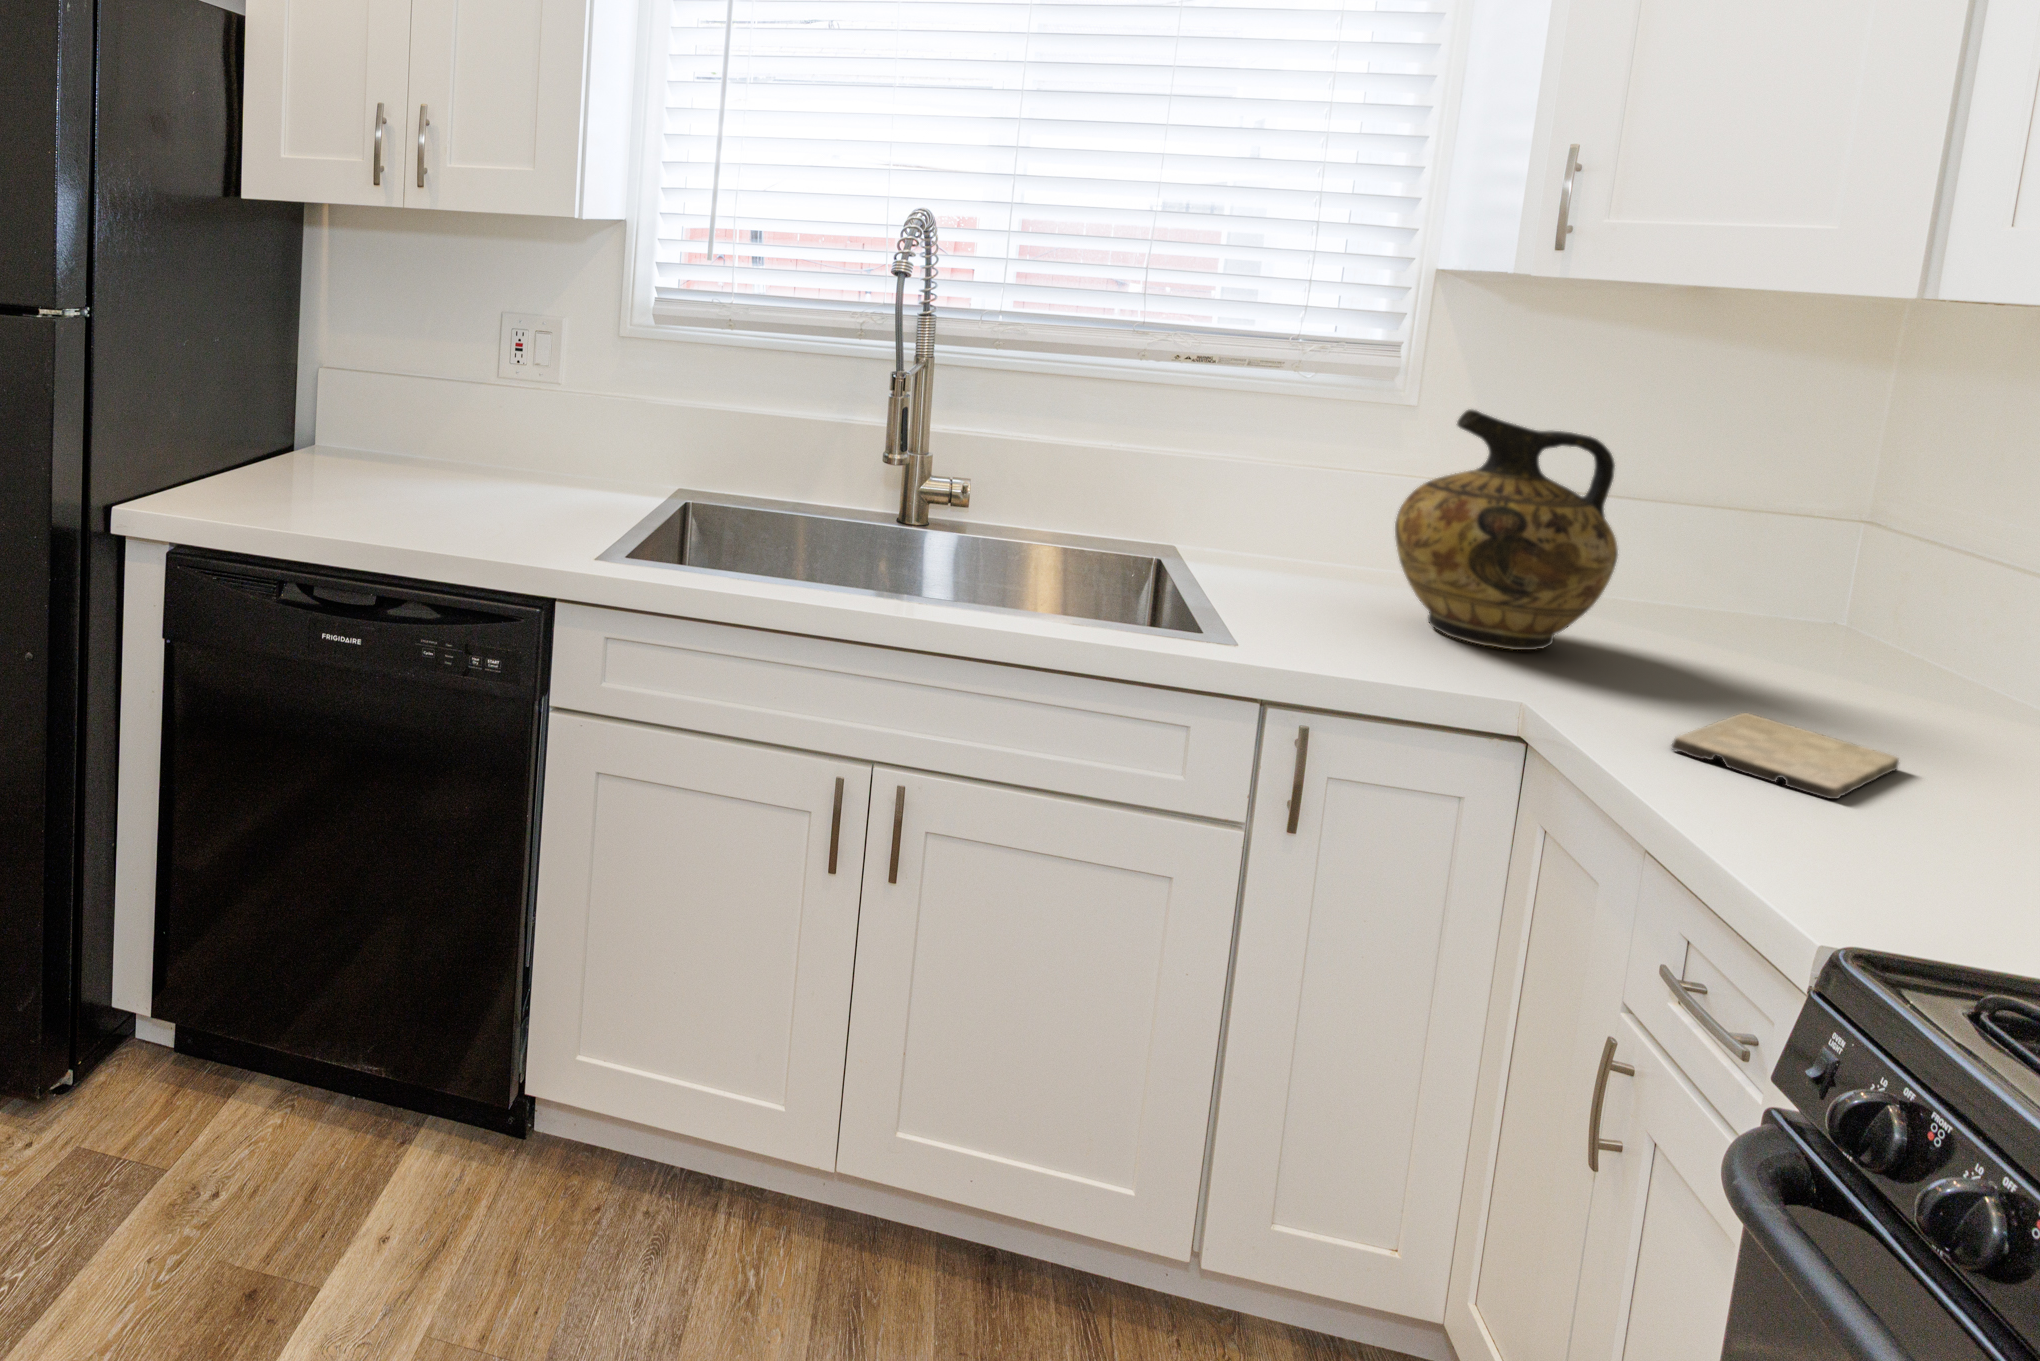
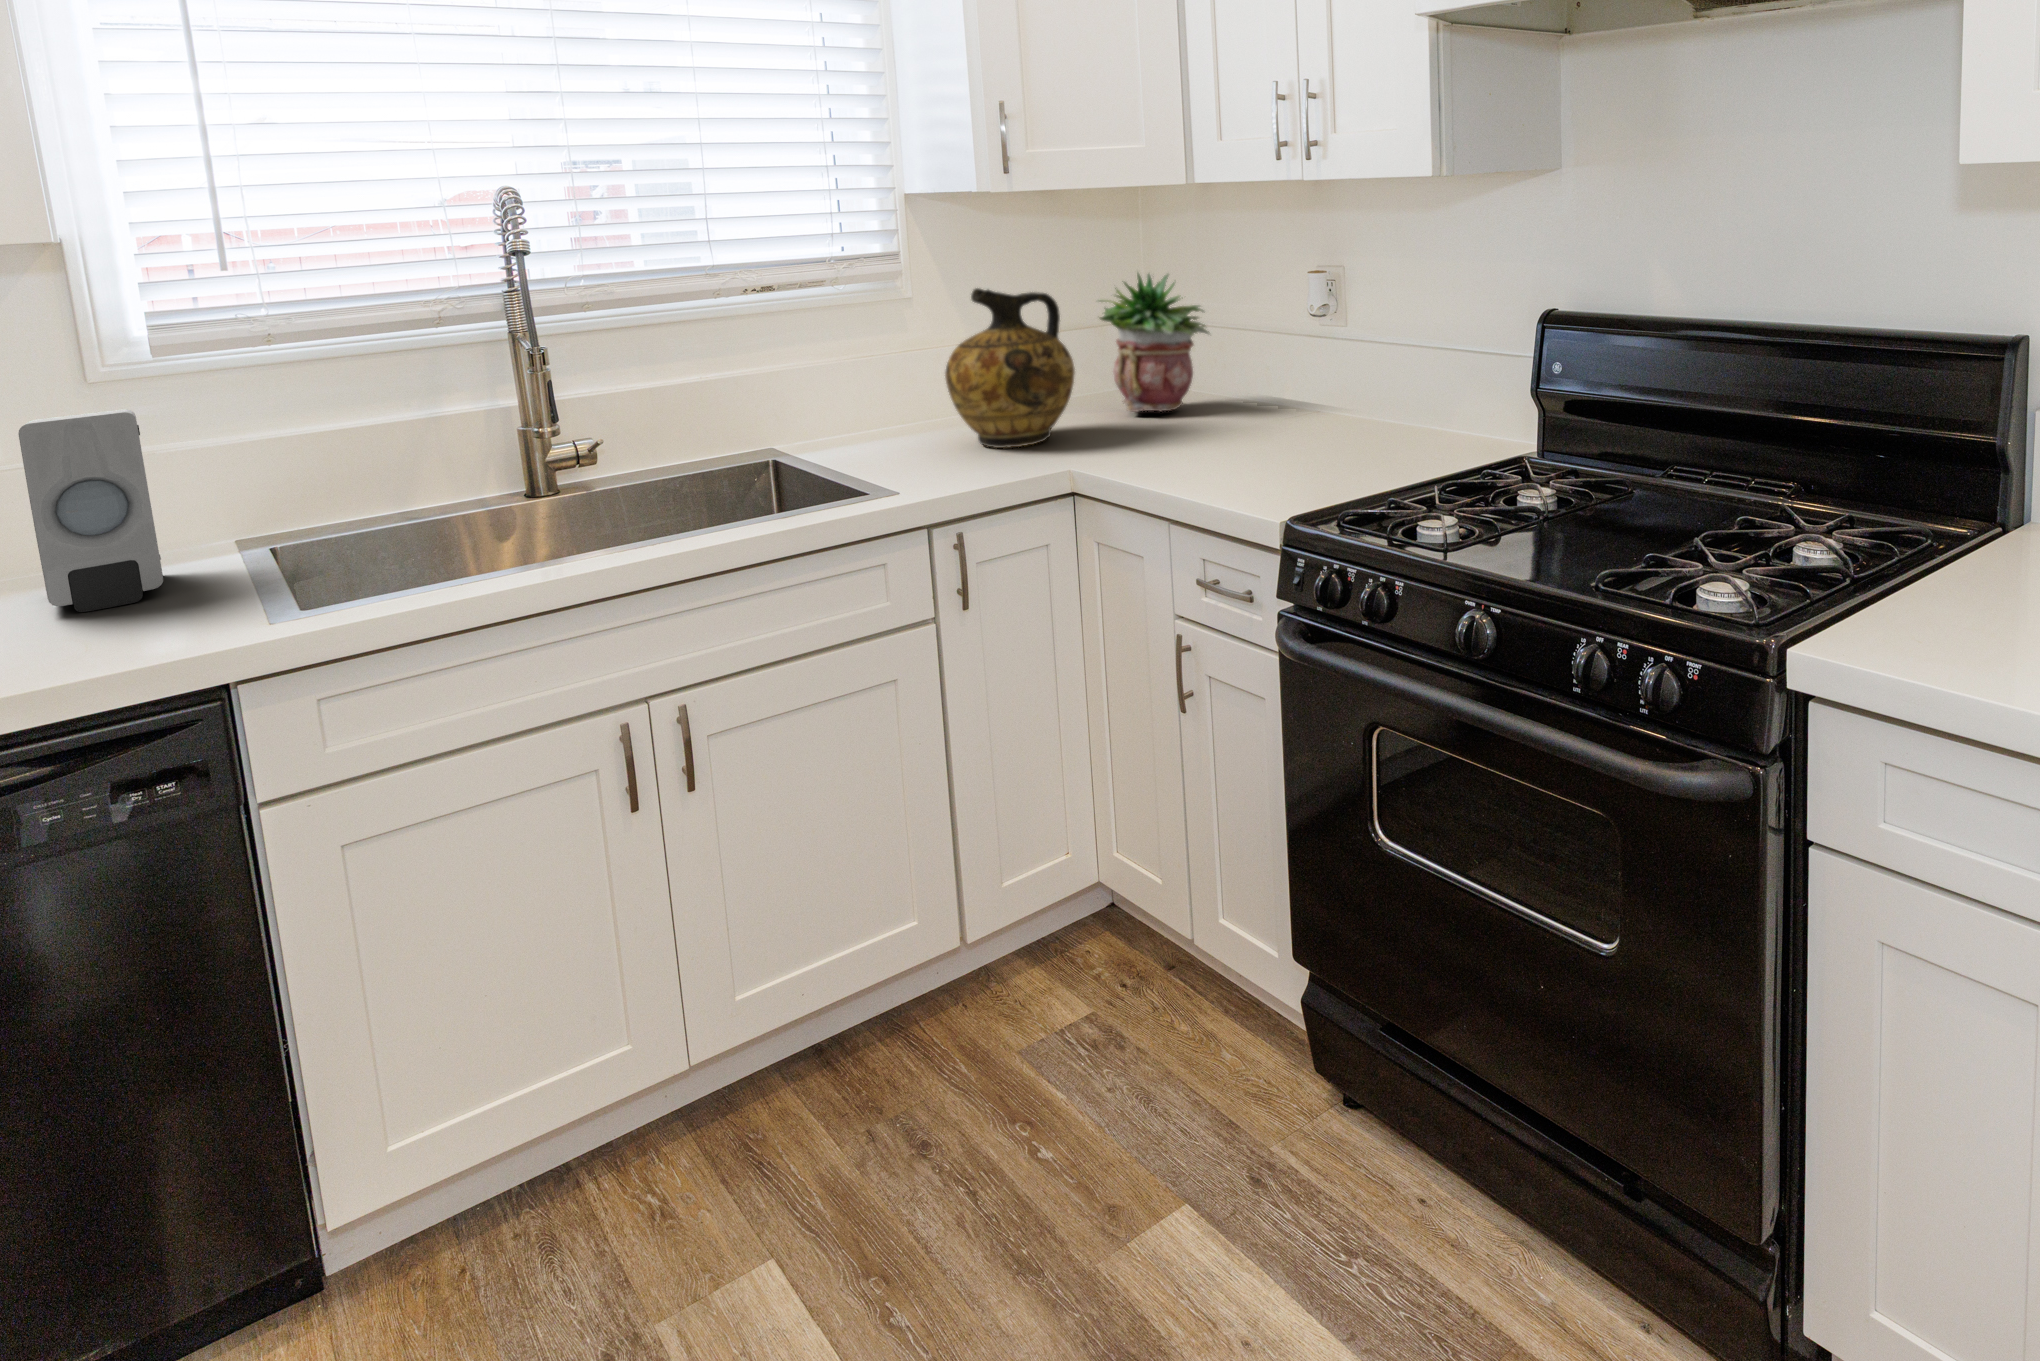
soap dispenser: none [512,357,612,515] -> present [19,409,163,612]
potted plant: none [1706,435,1962,676] -> present [1100,274,1209,412]
cutting board: present [1671,713,1899,799] -> none [1151,436,1234,466]

